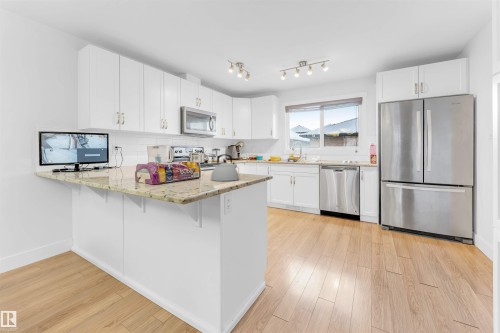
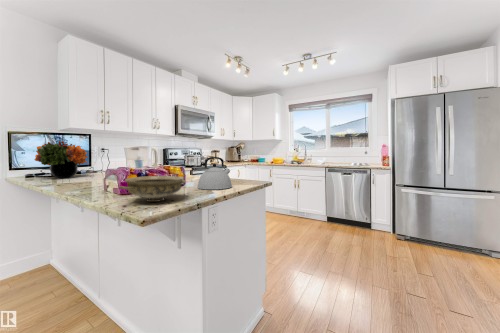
flower arrangement: none [64,140,110,173] -> present [35,141,87,178]
ceramic bowl: none [158,169,204,188] -> present [120,176,185,202]

